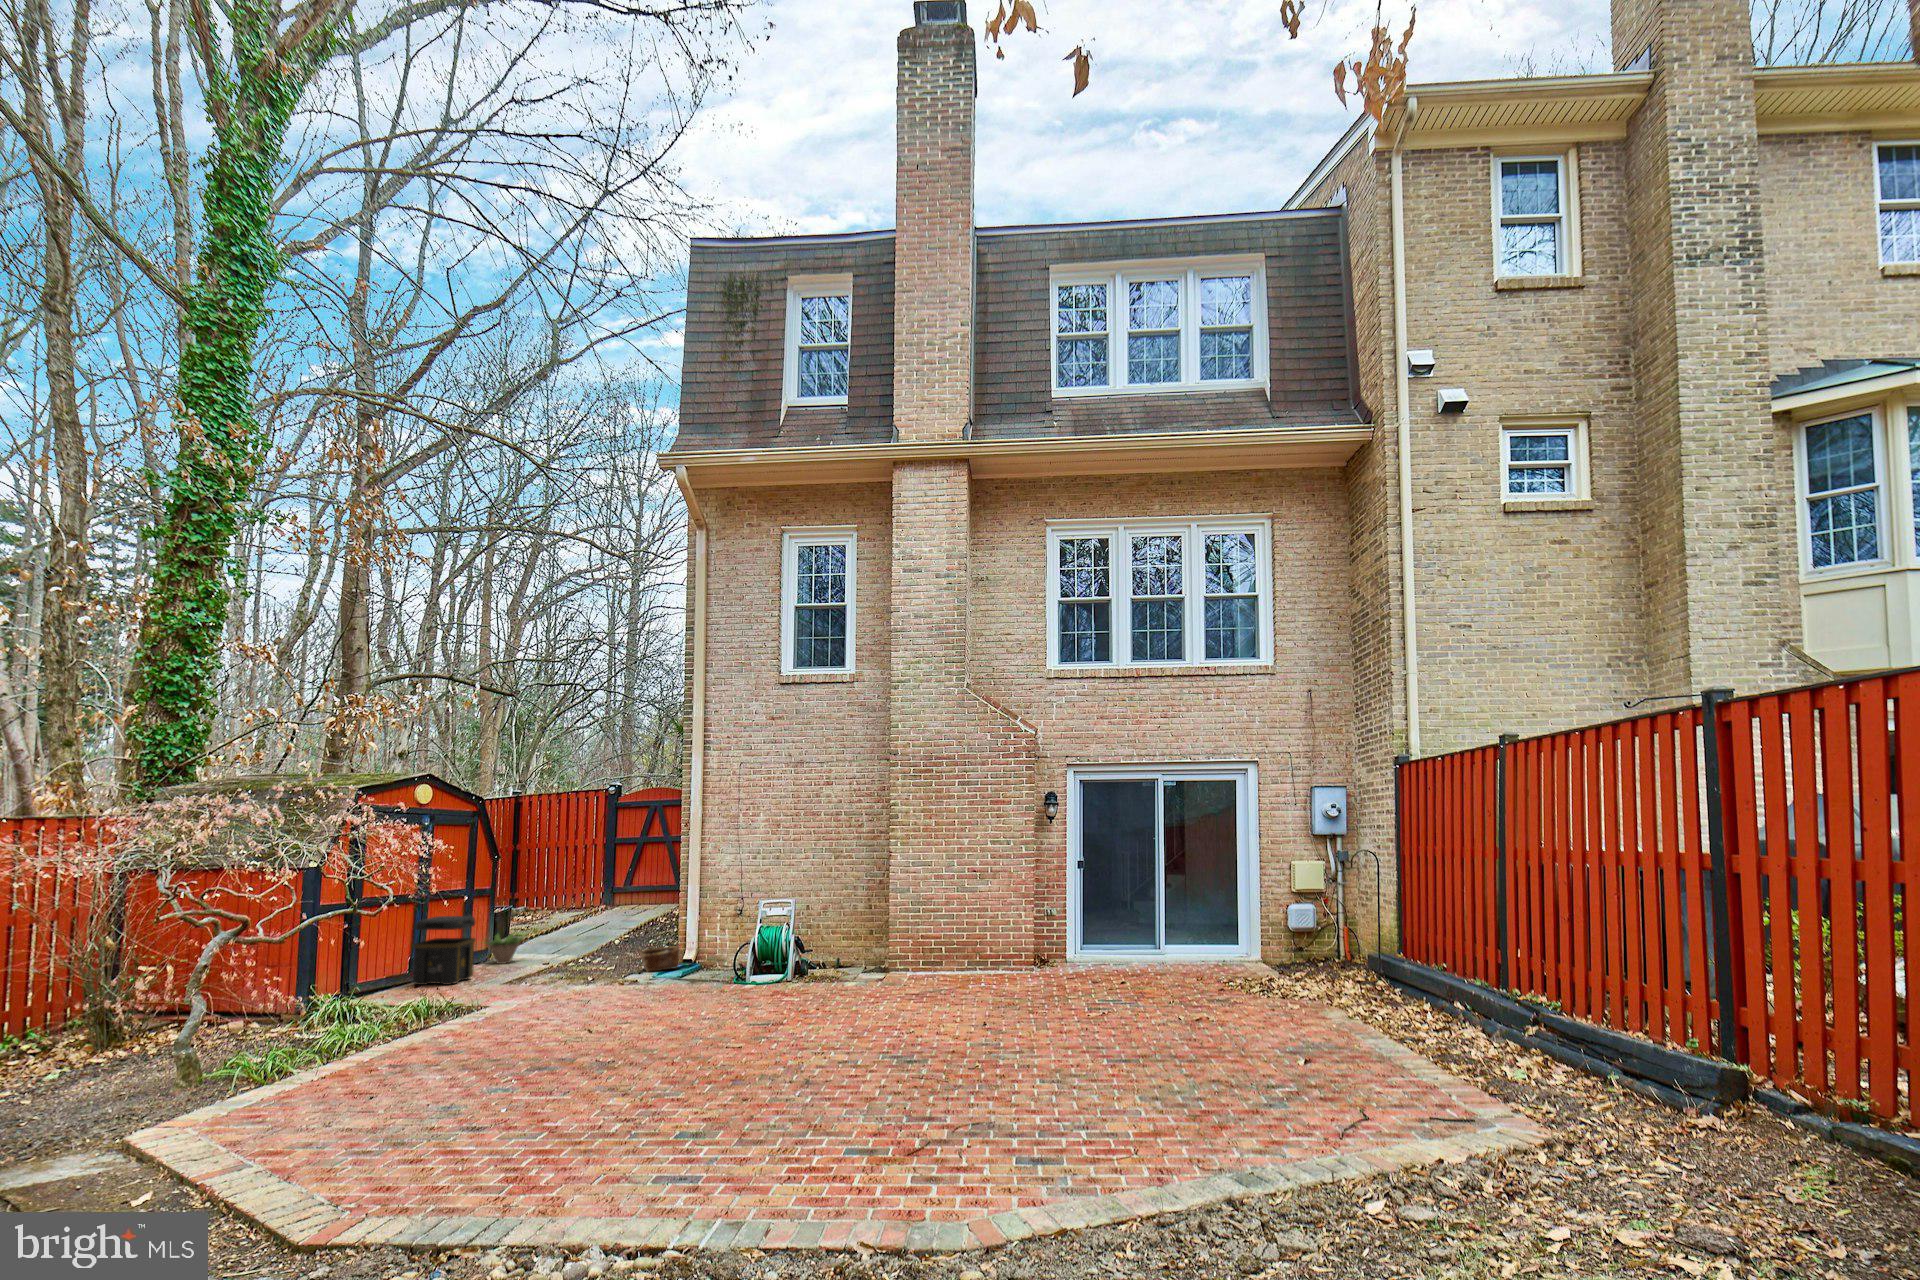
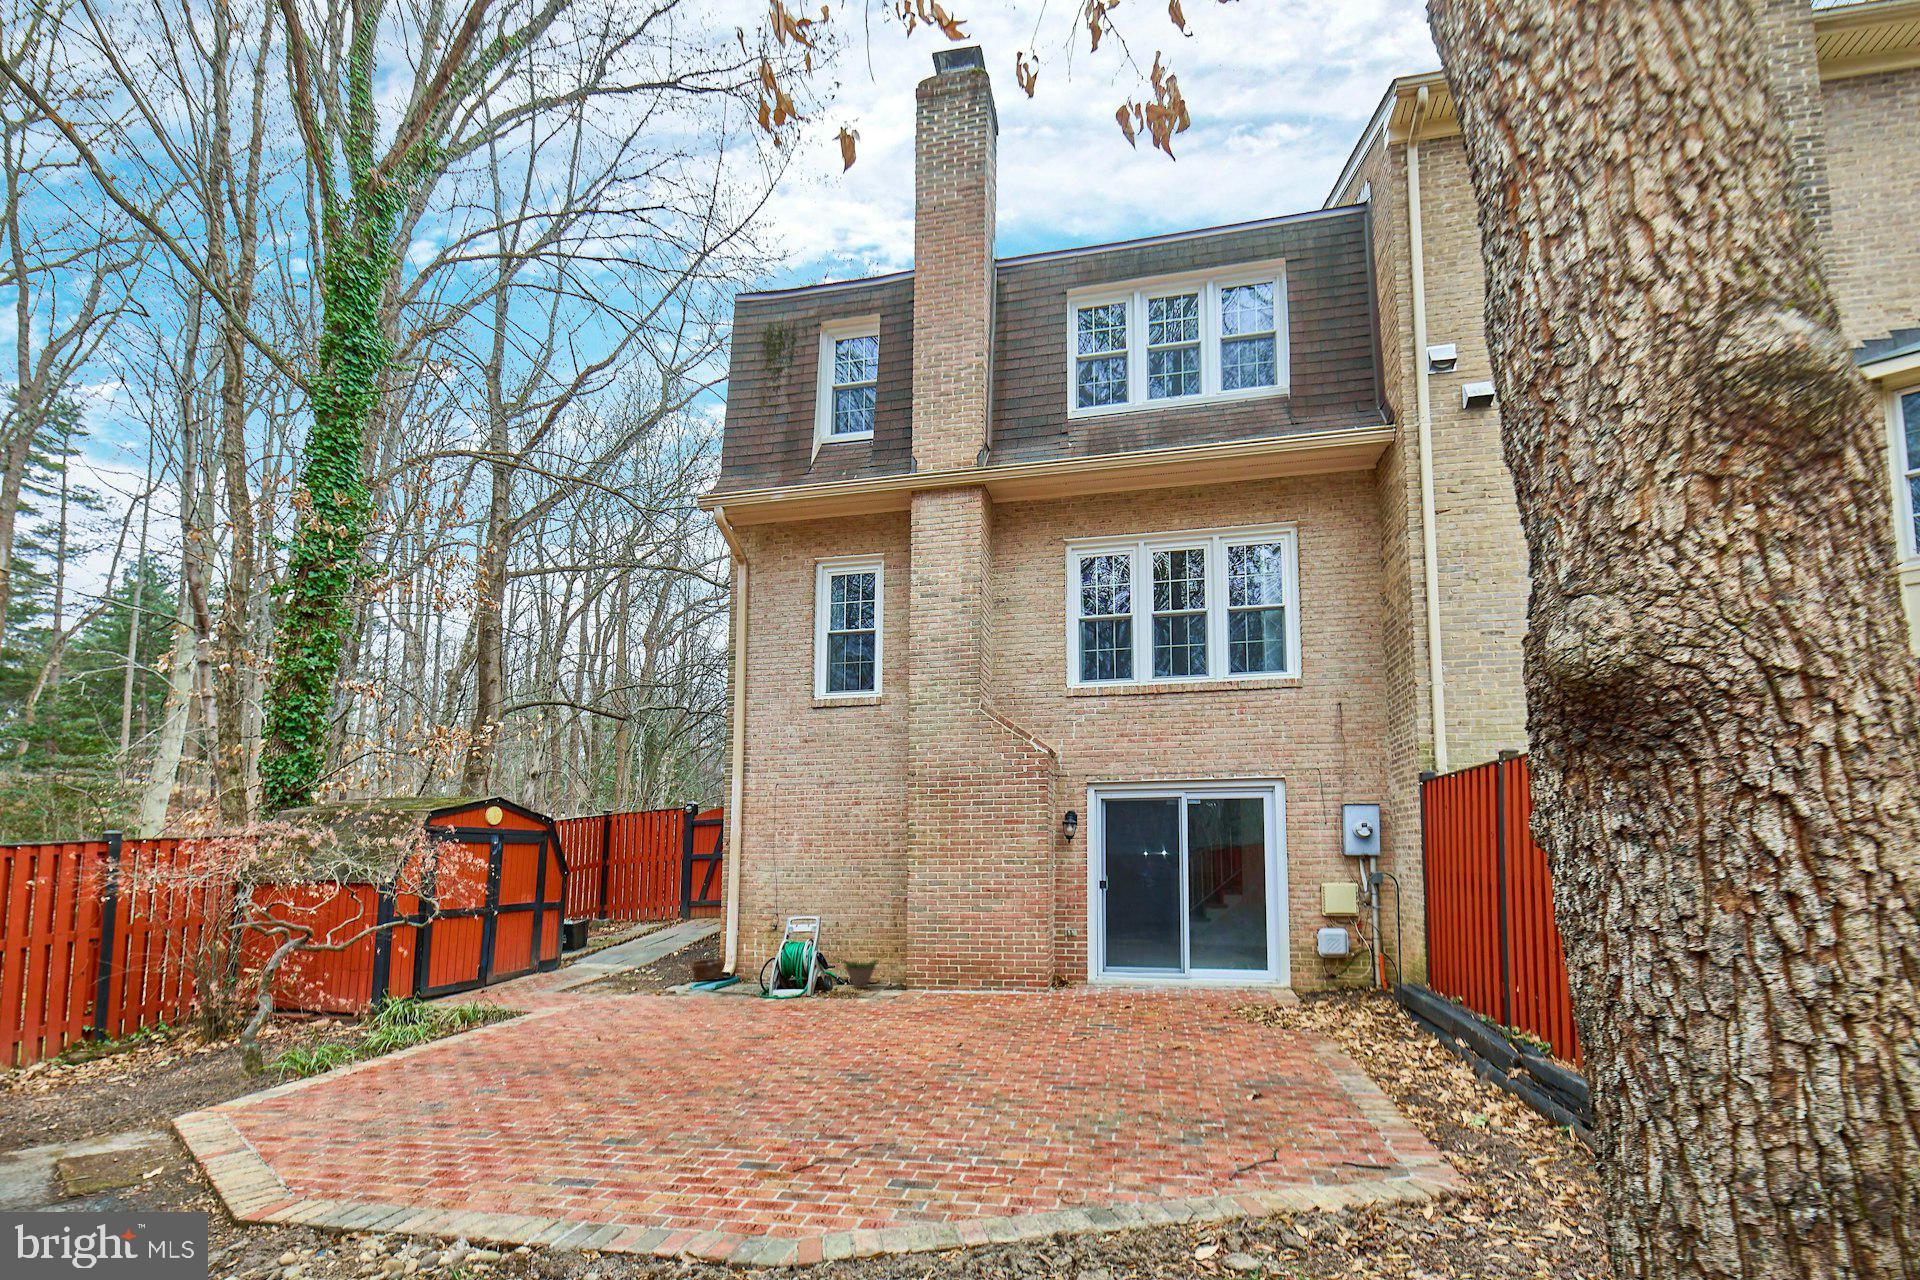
toolbox: present [413,916,476,985] -> none [487,924,545,987]
decorative plant: present [486,933,527,964] -> present [837,958,878,988]

